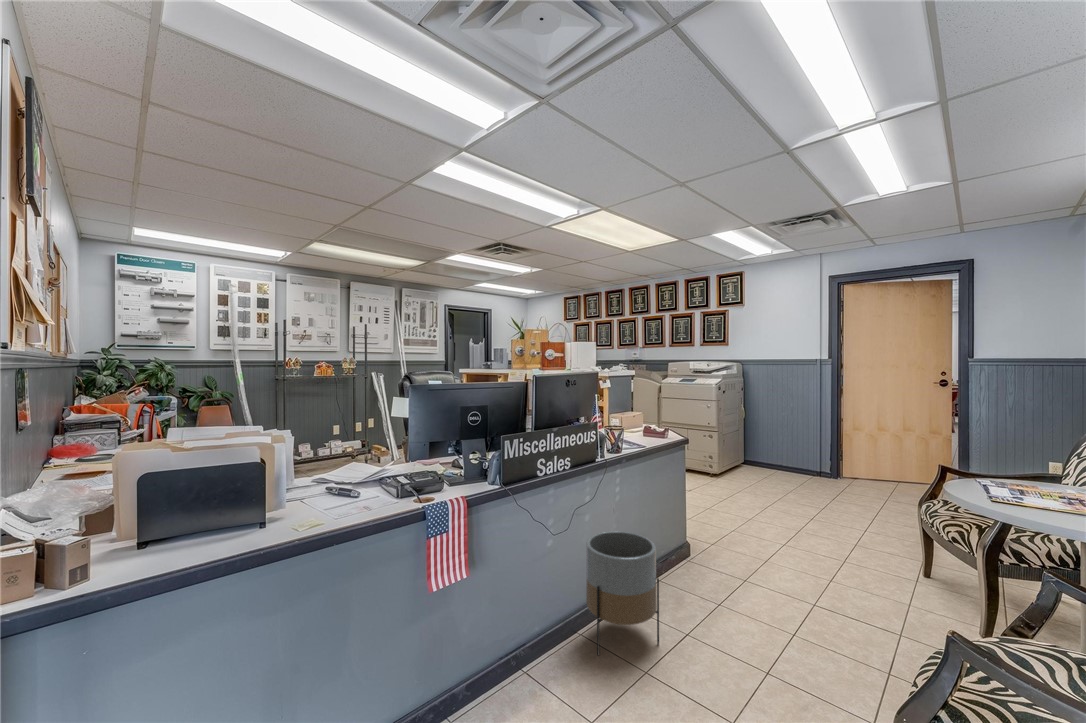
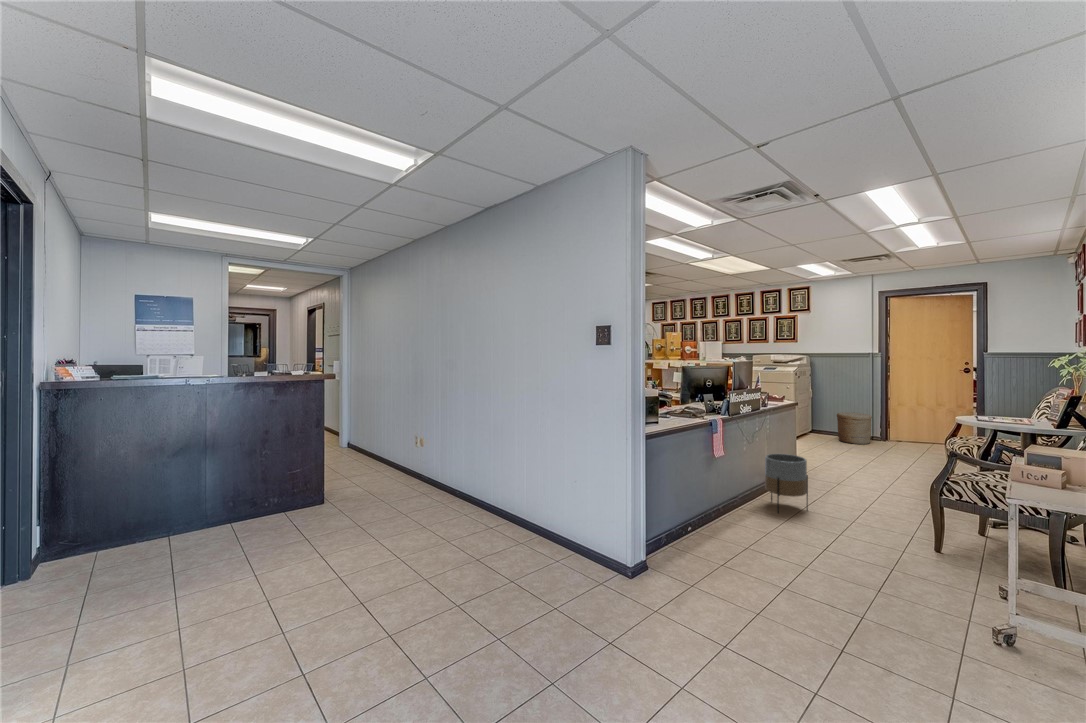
woven basket: none [774,439,819,484] -> present [837,412,872,444]

